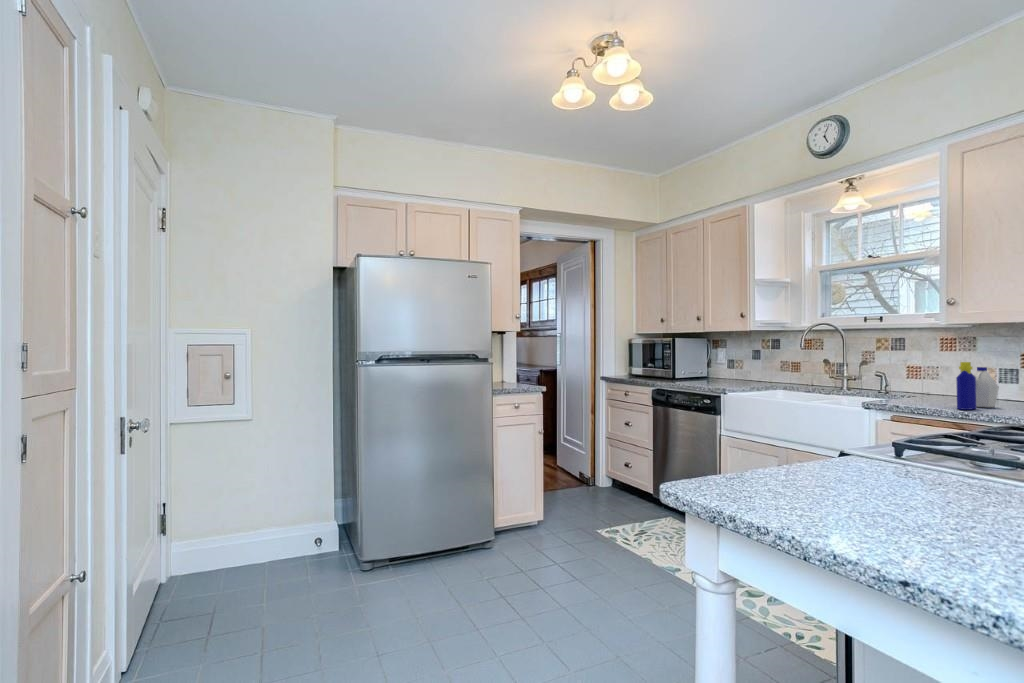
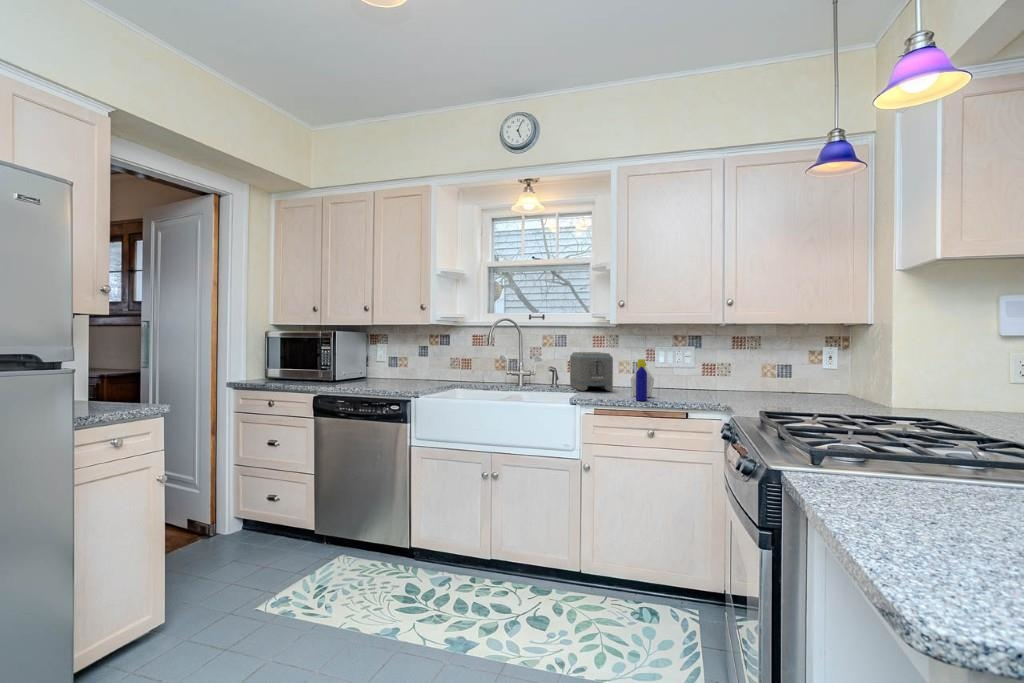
toaster: none [901,355,951,399] -> present [570,352,613,391]

